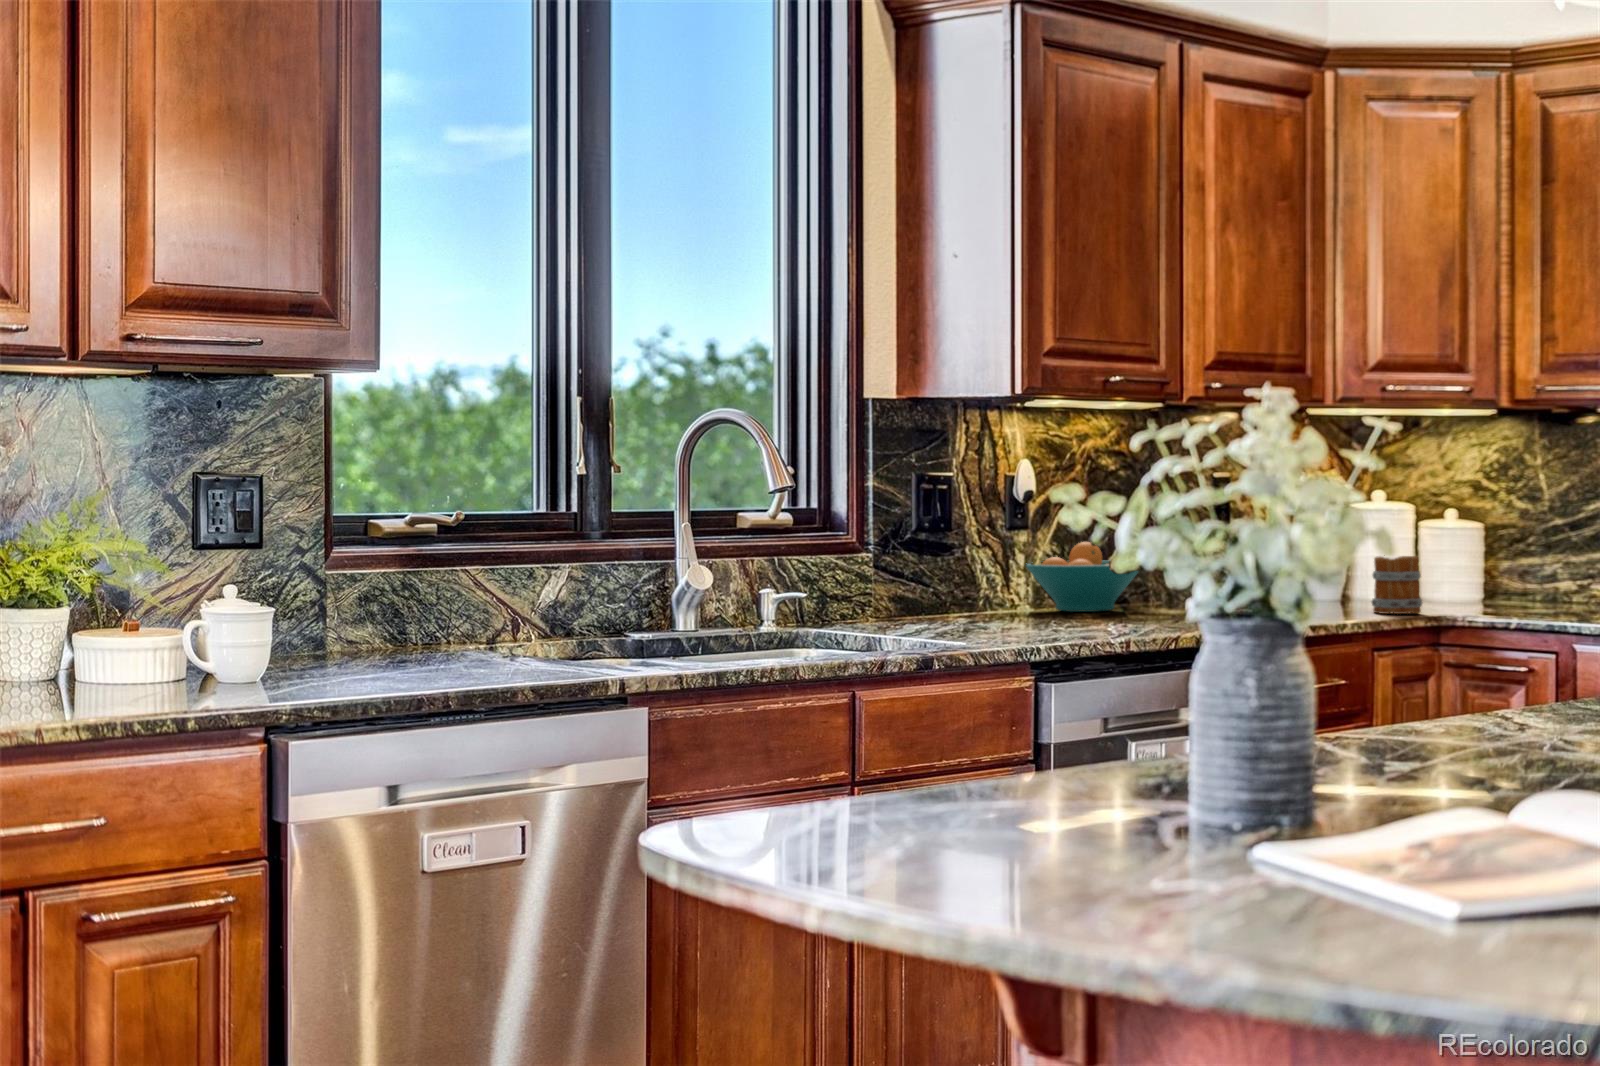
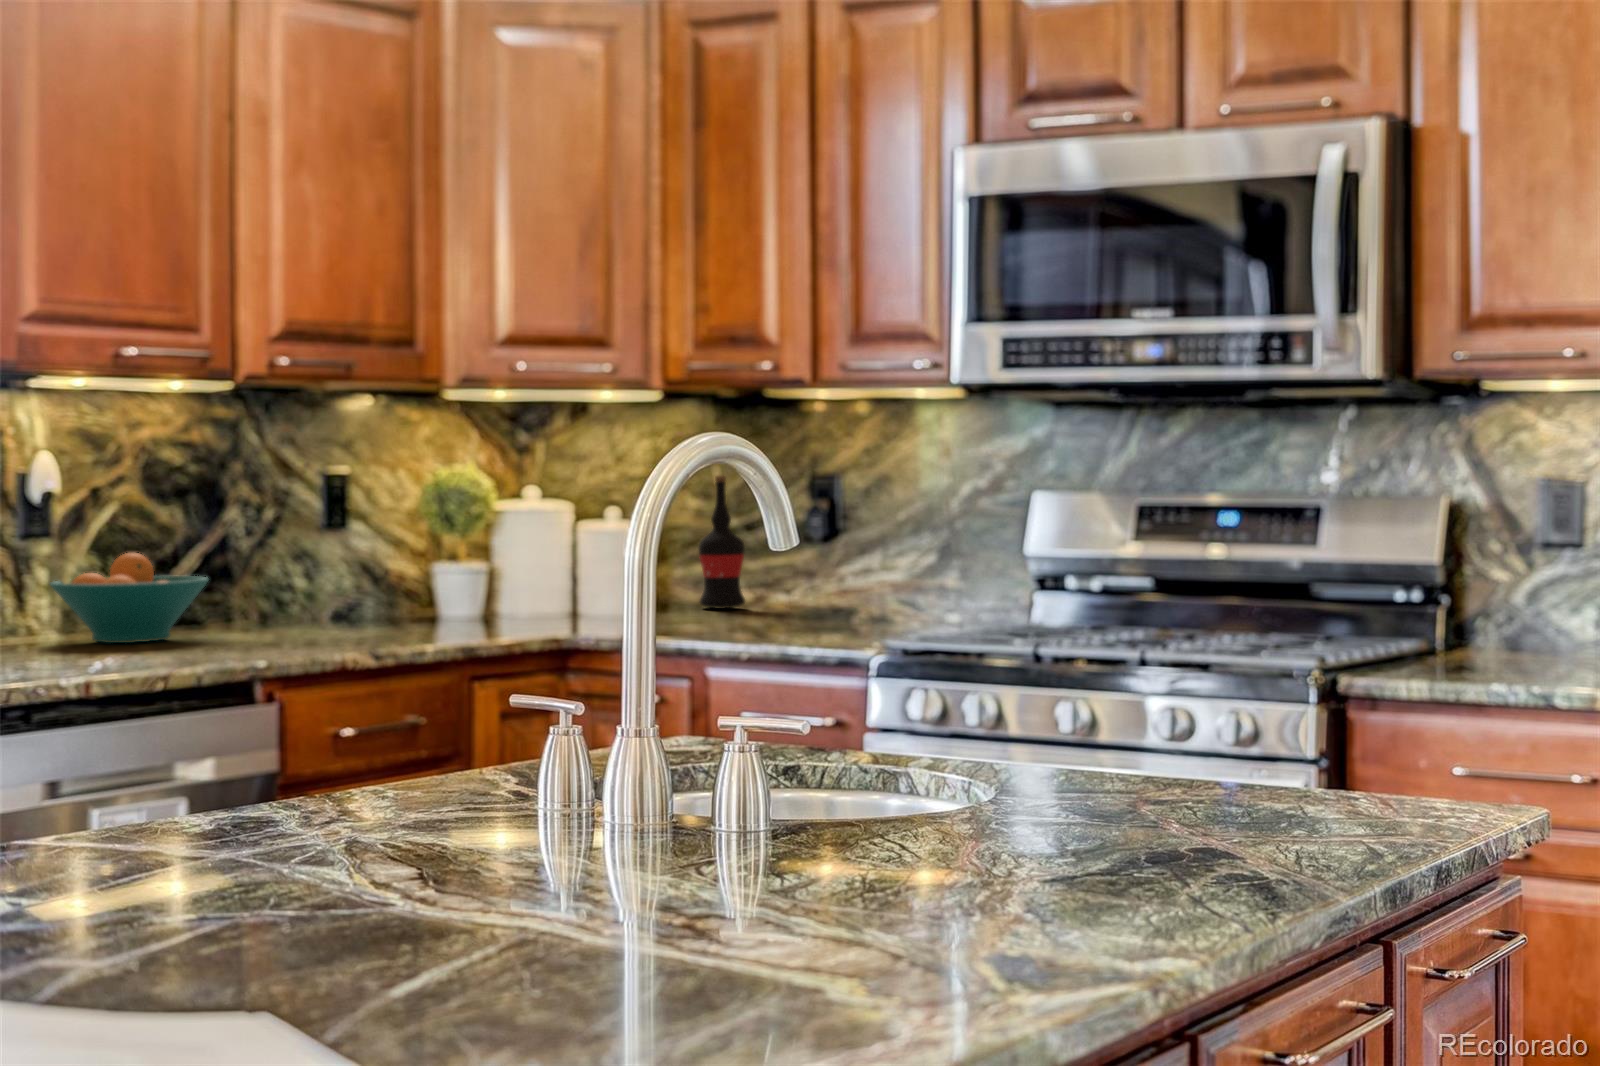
wine bottle: none [1525,481,1570,596] -> present [698,475,745,609]
mug: present [1372,556,1422,614] -> none [489,554,546,636]

